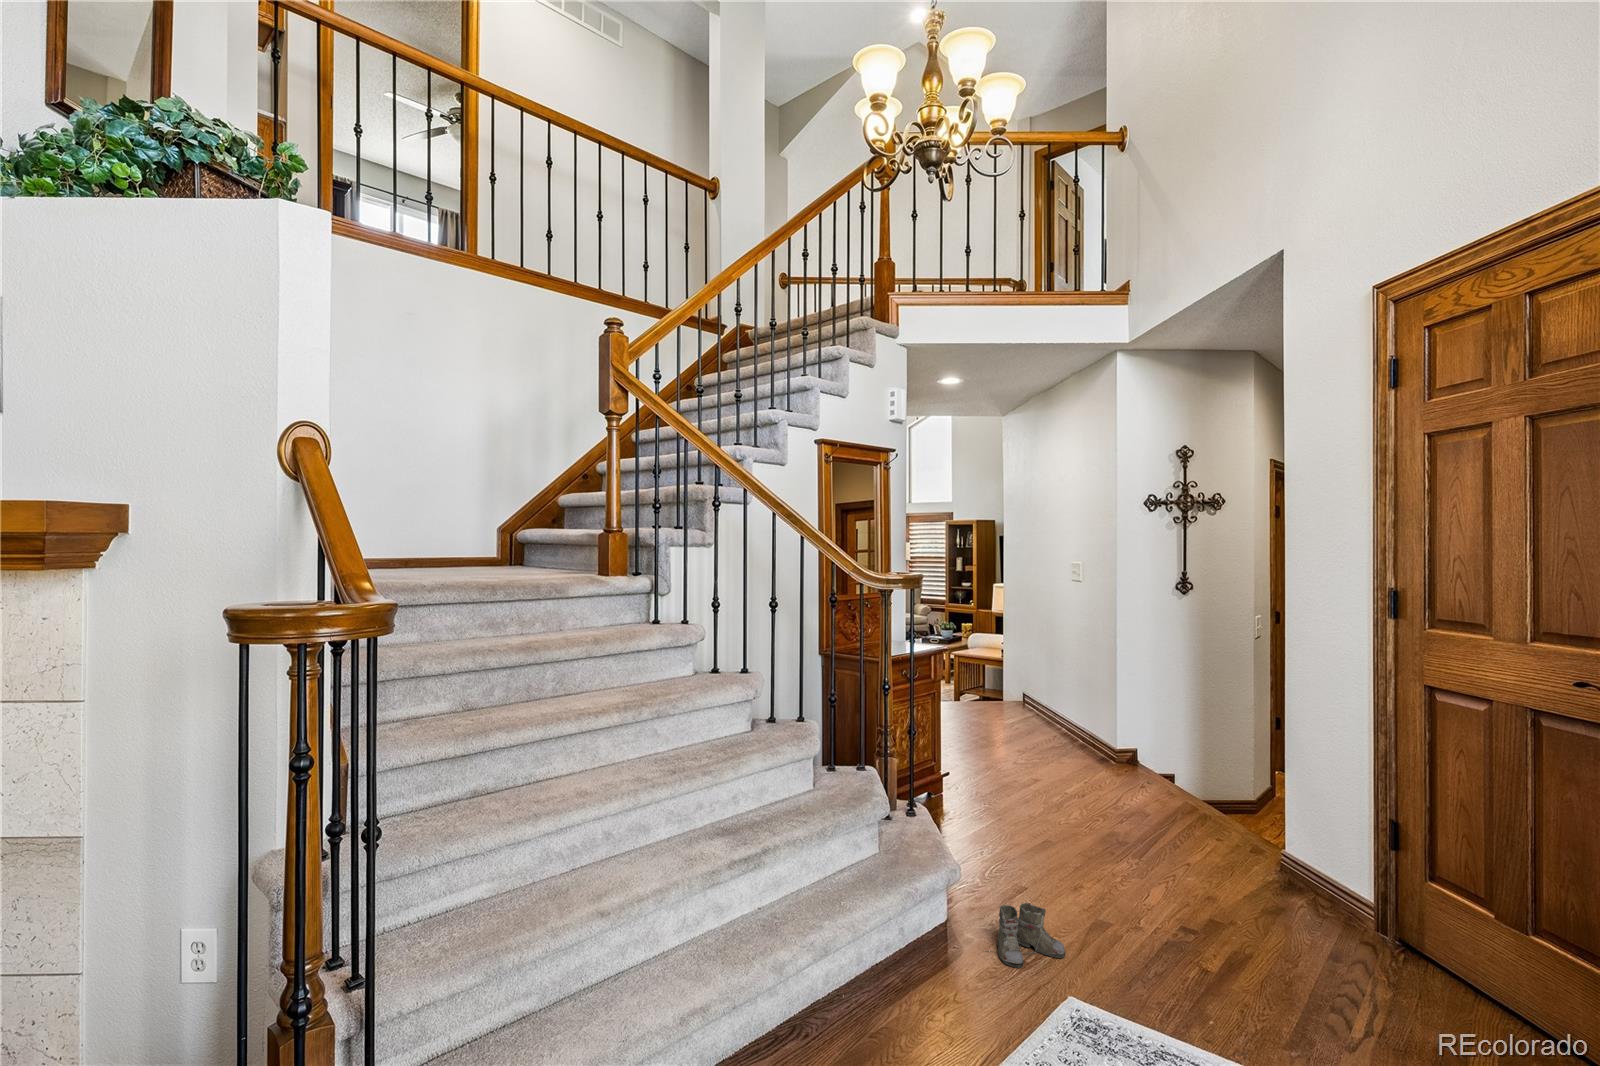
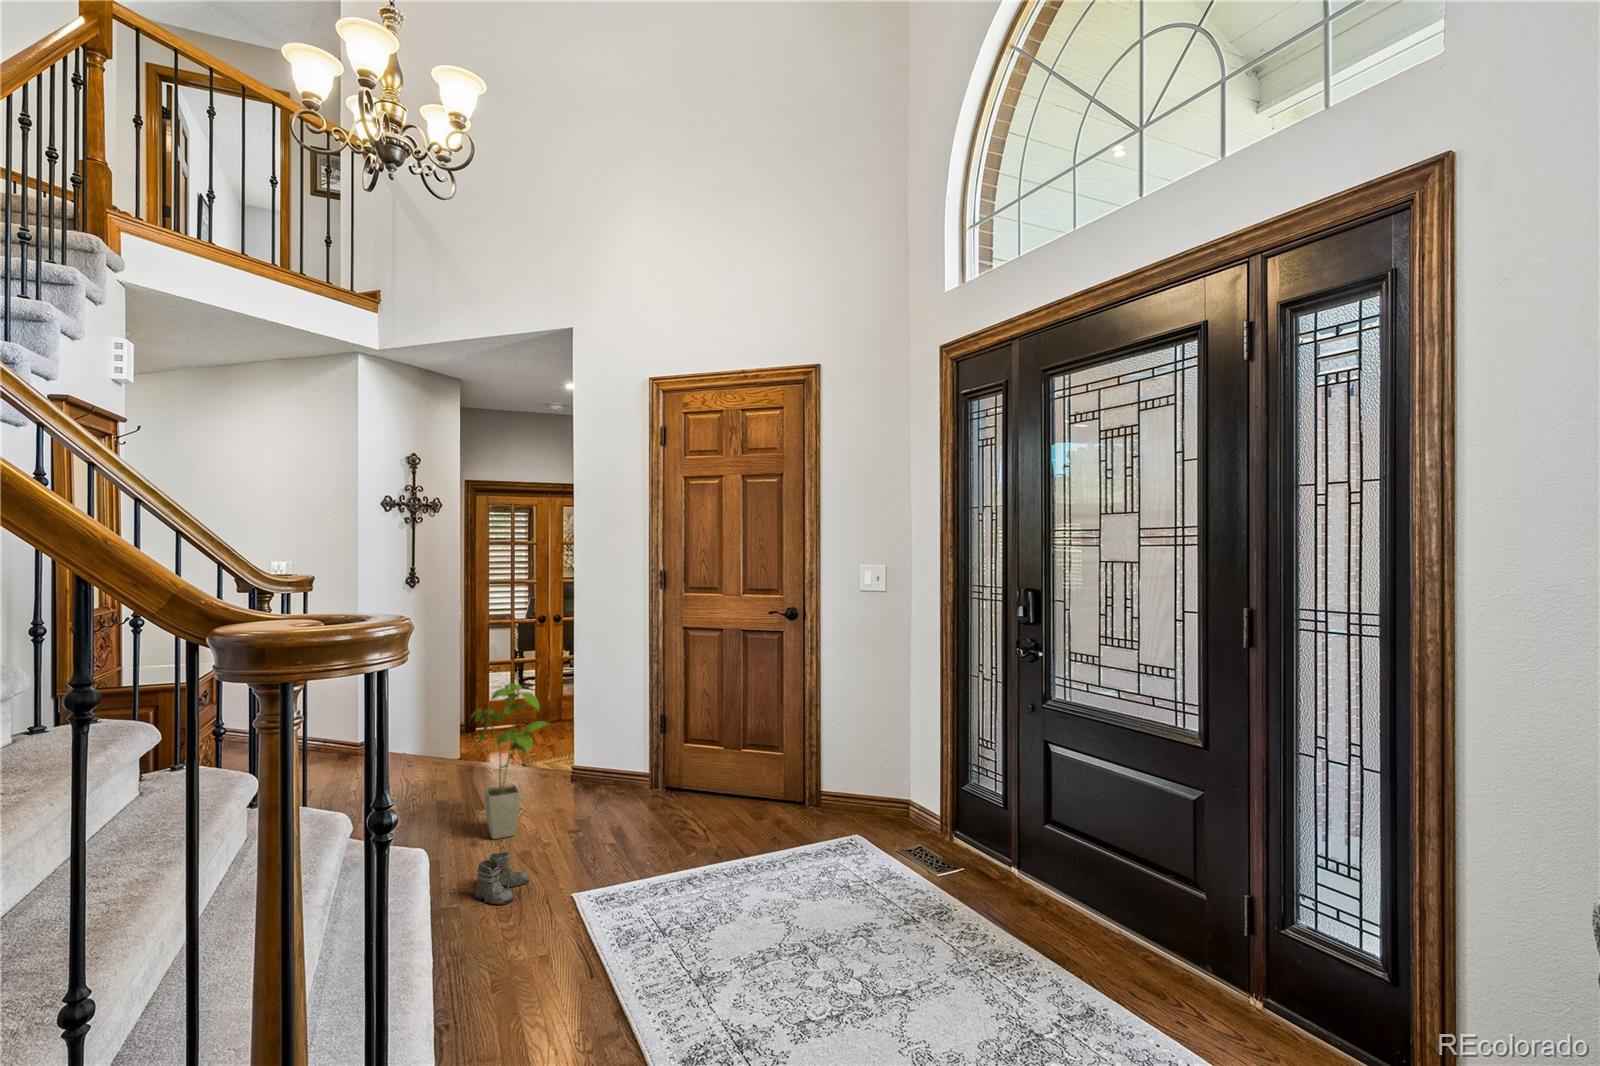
house plant: none [1080,713,1189,903] -> present [471,684,548,839]

